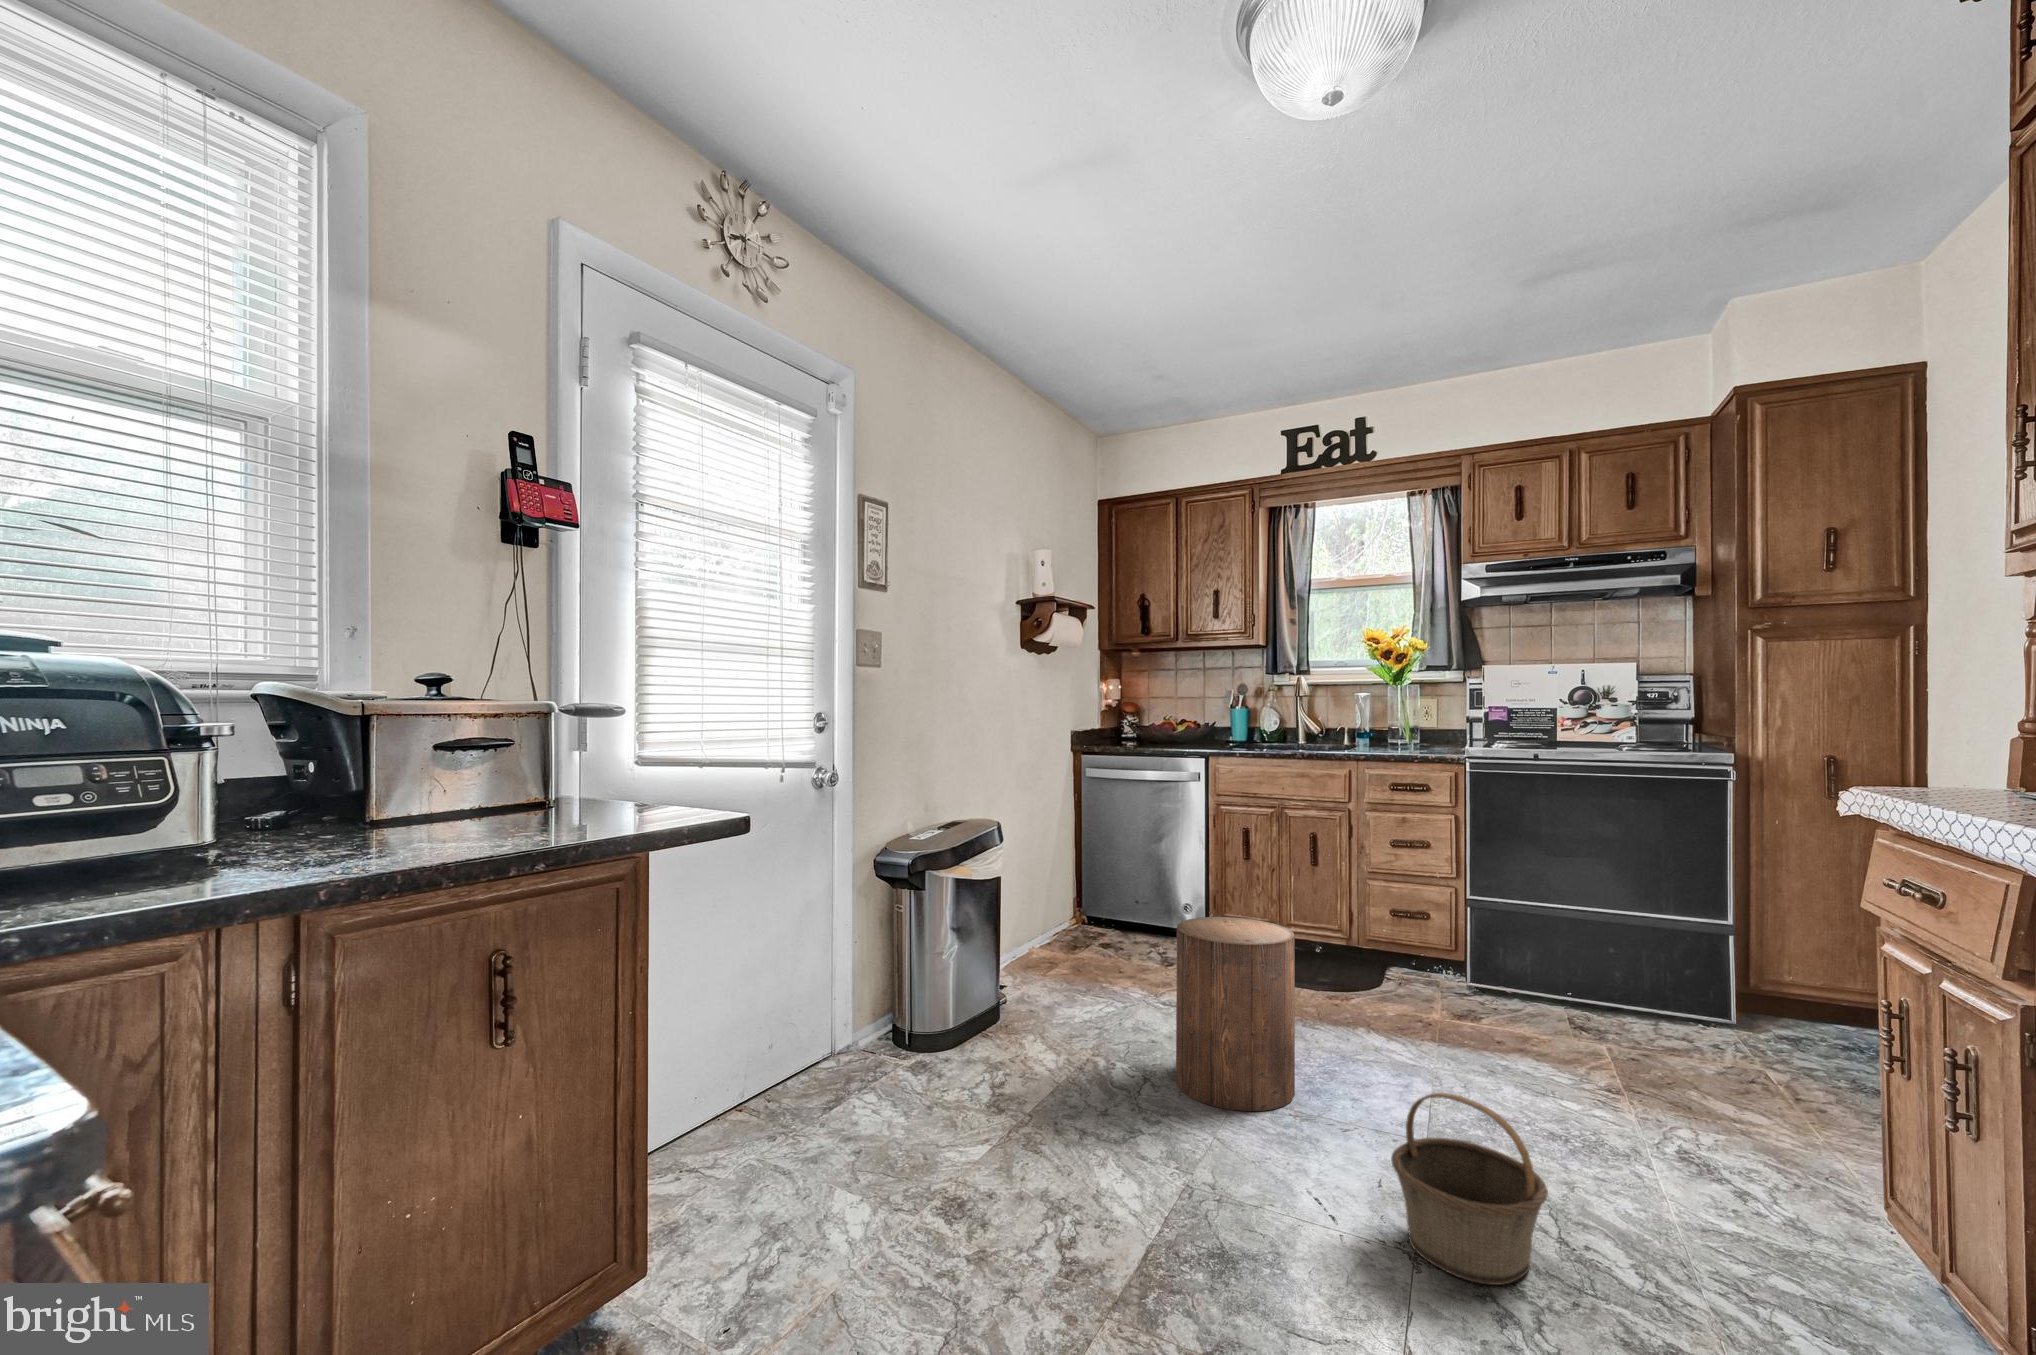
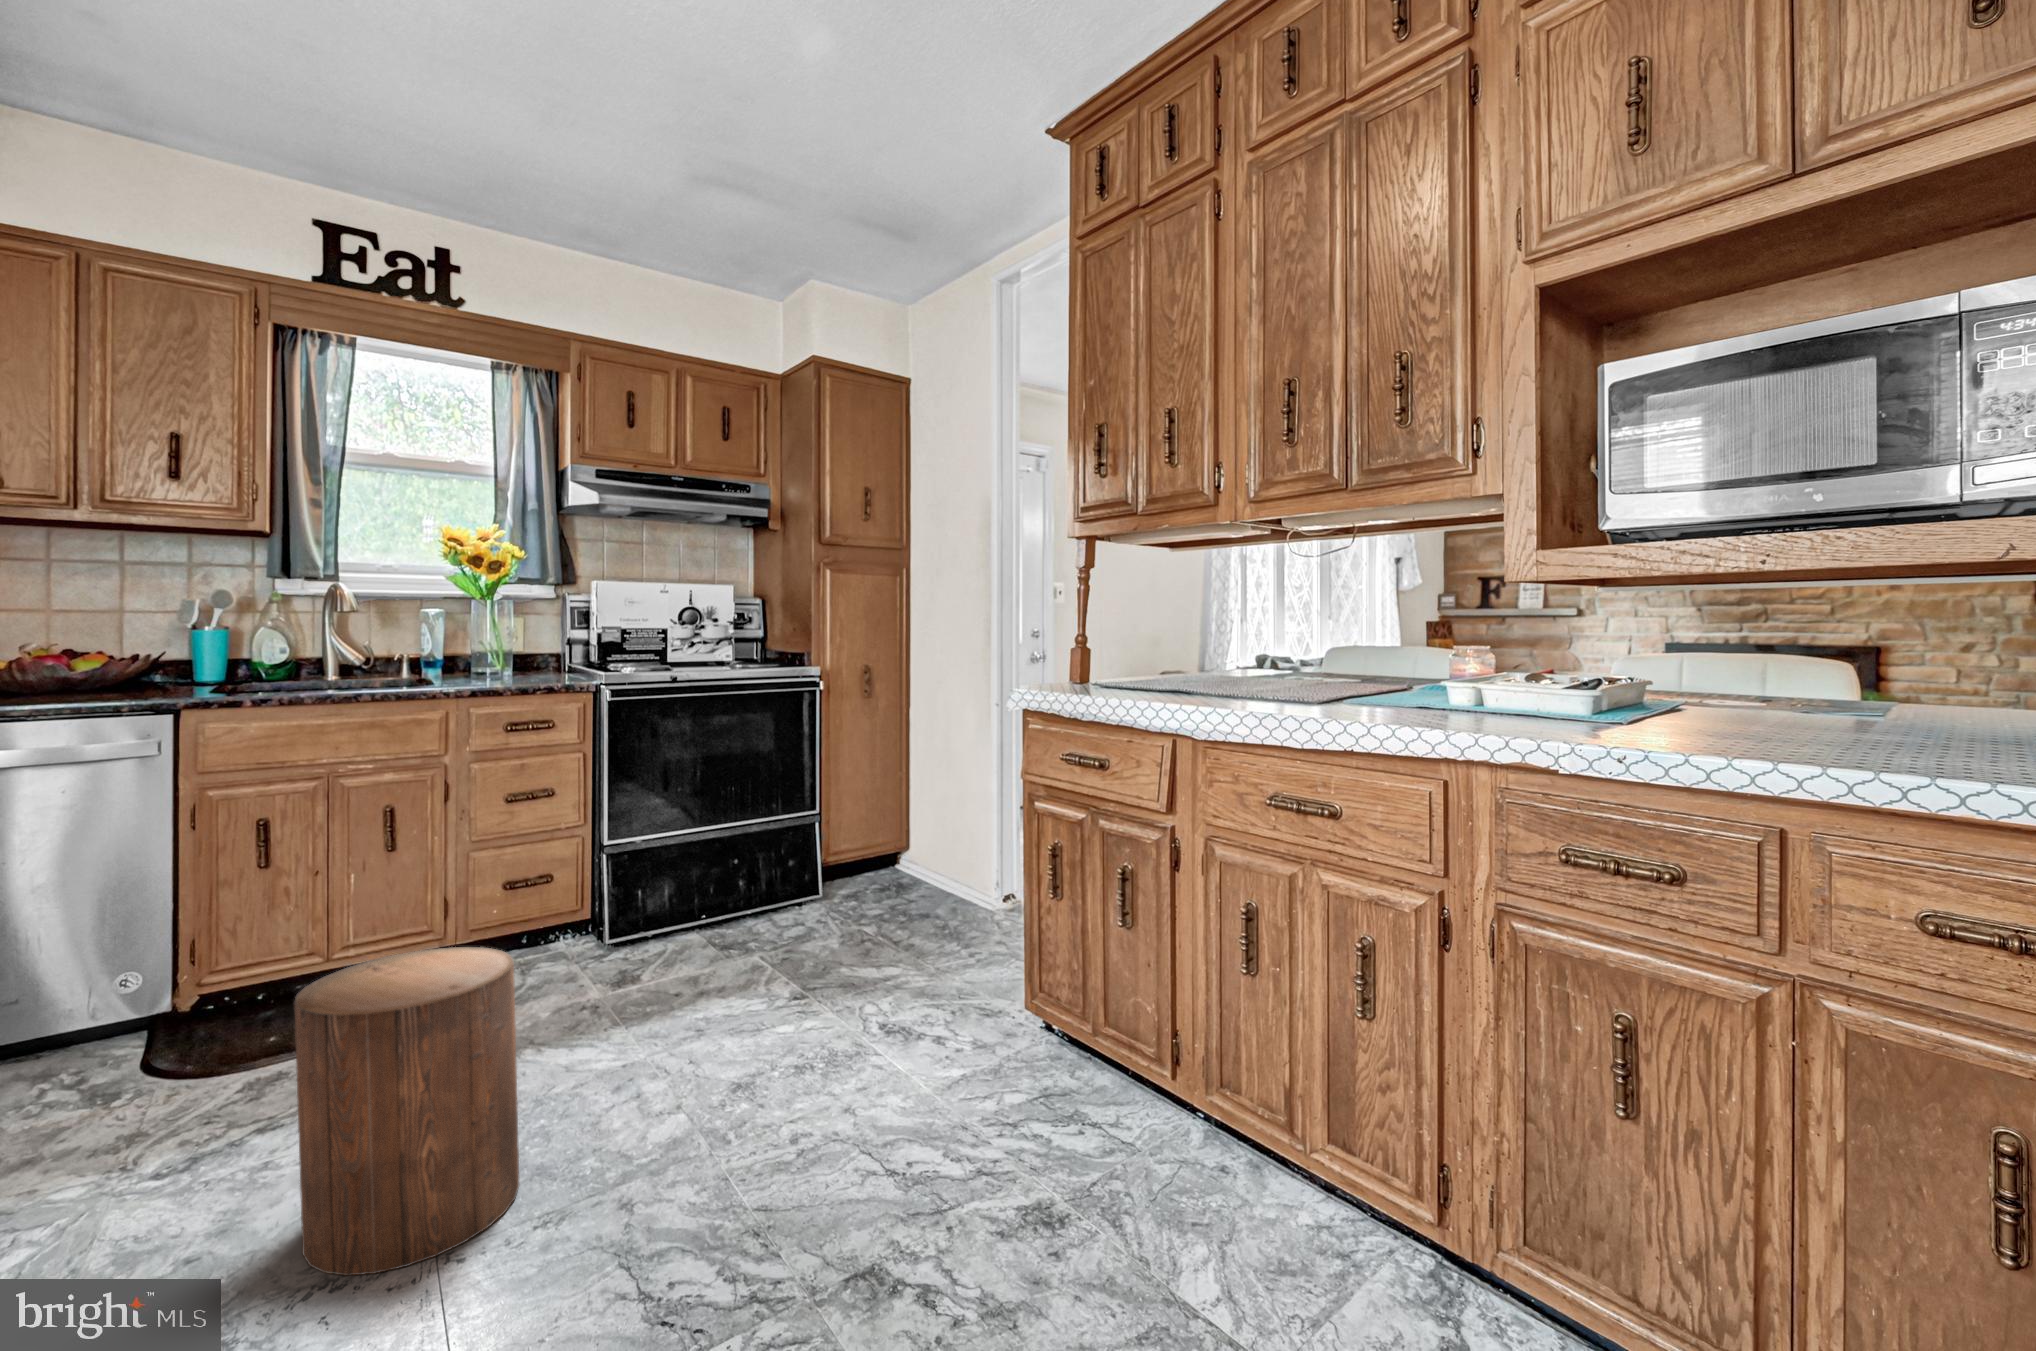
basket: present [1391,1093,1548,1285] -> none [760,1075,920,1286]

